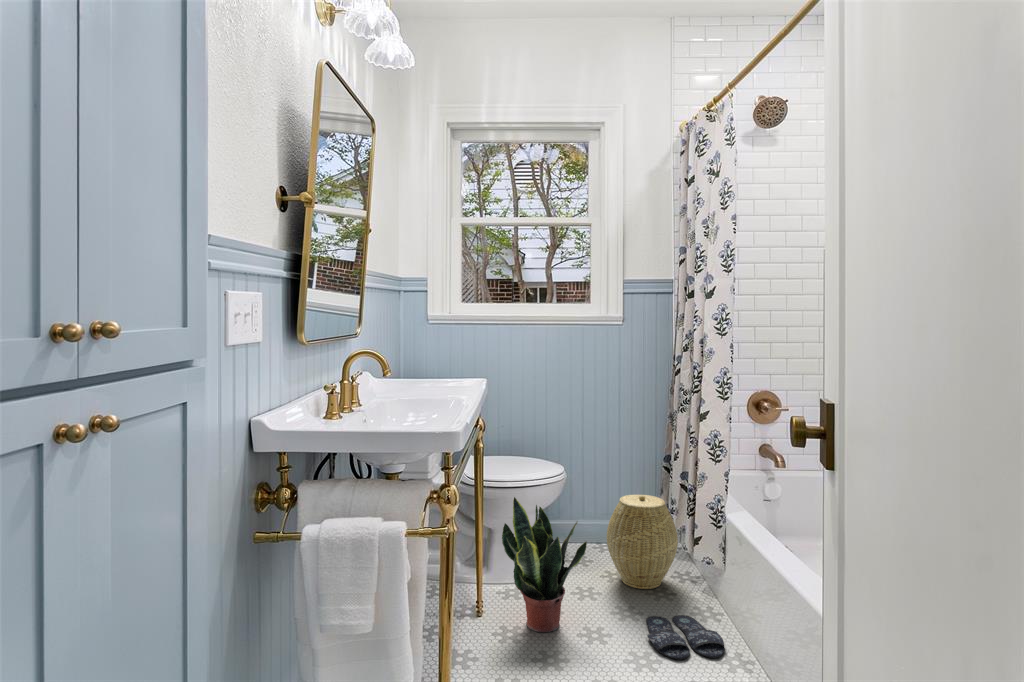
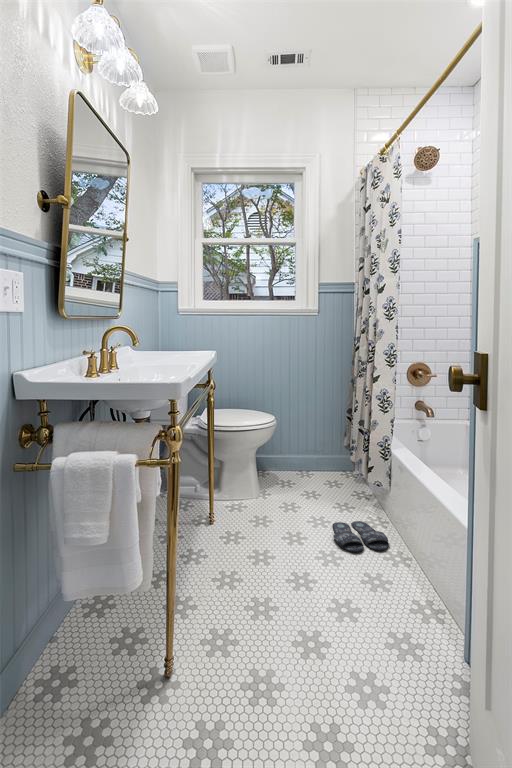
woven basket: present [607,495,678,589] -> none [305,438,356,504]
potted plant: present [502,497,587,632] -> none [228,439,290,535]

